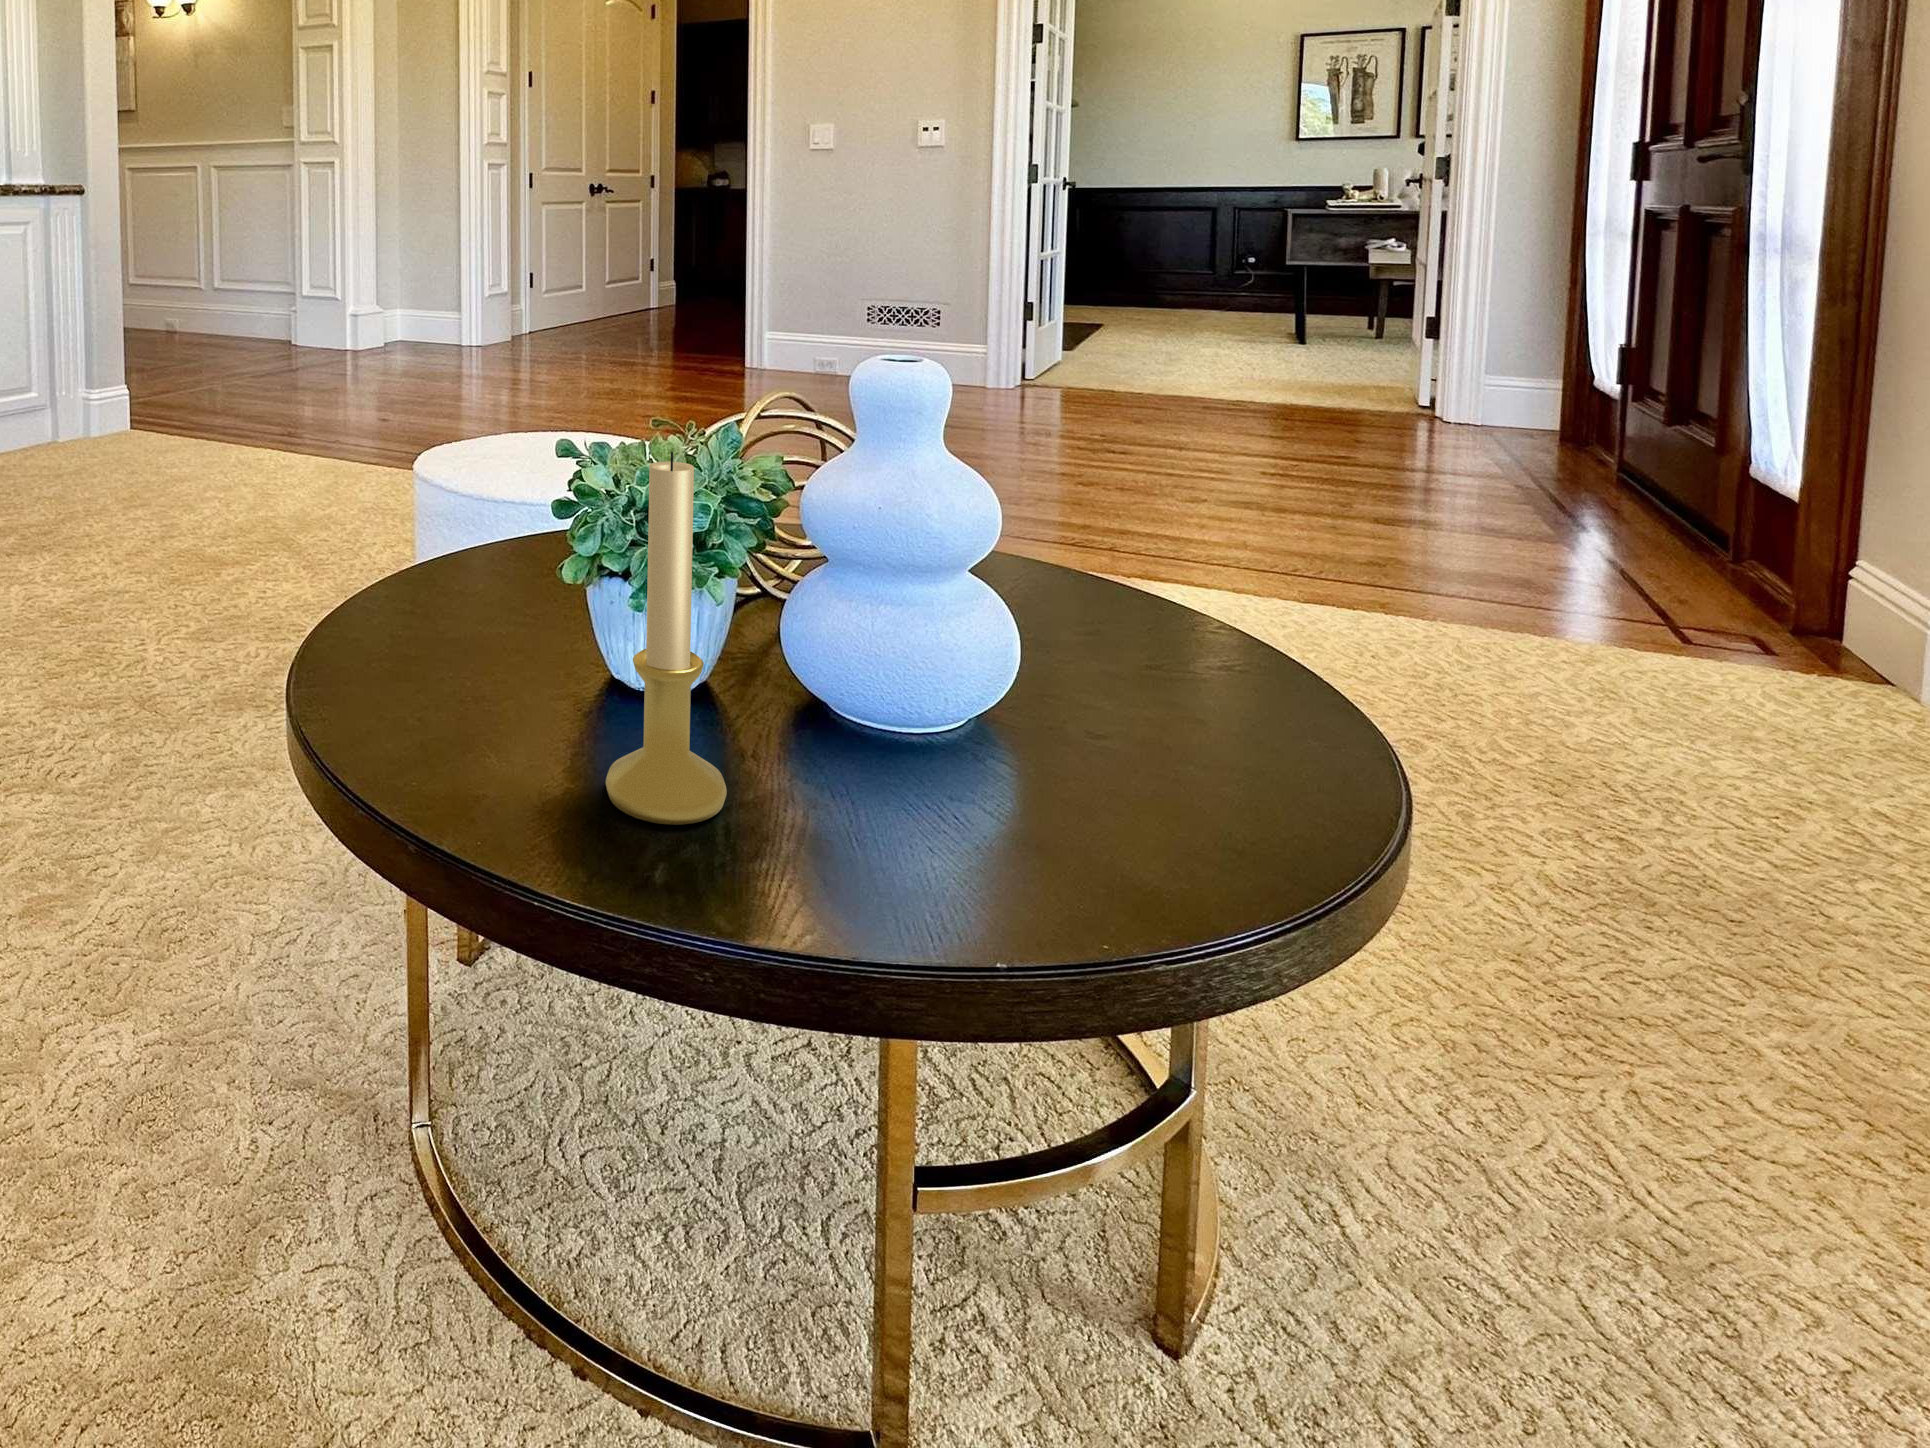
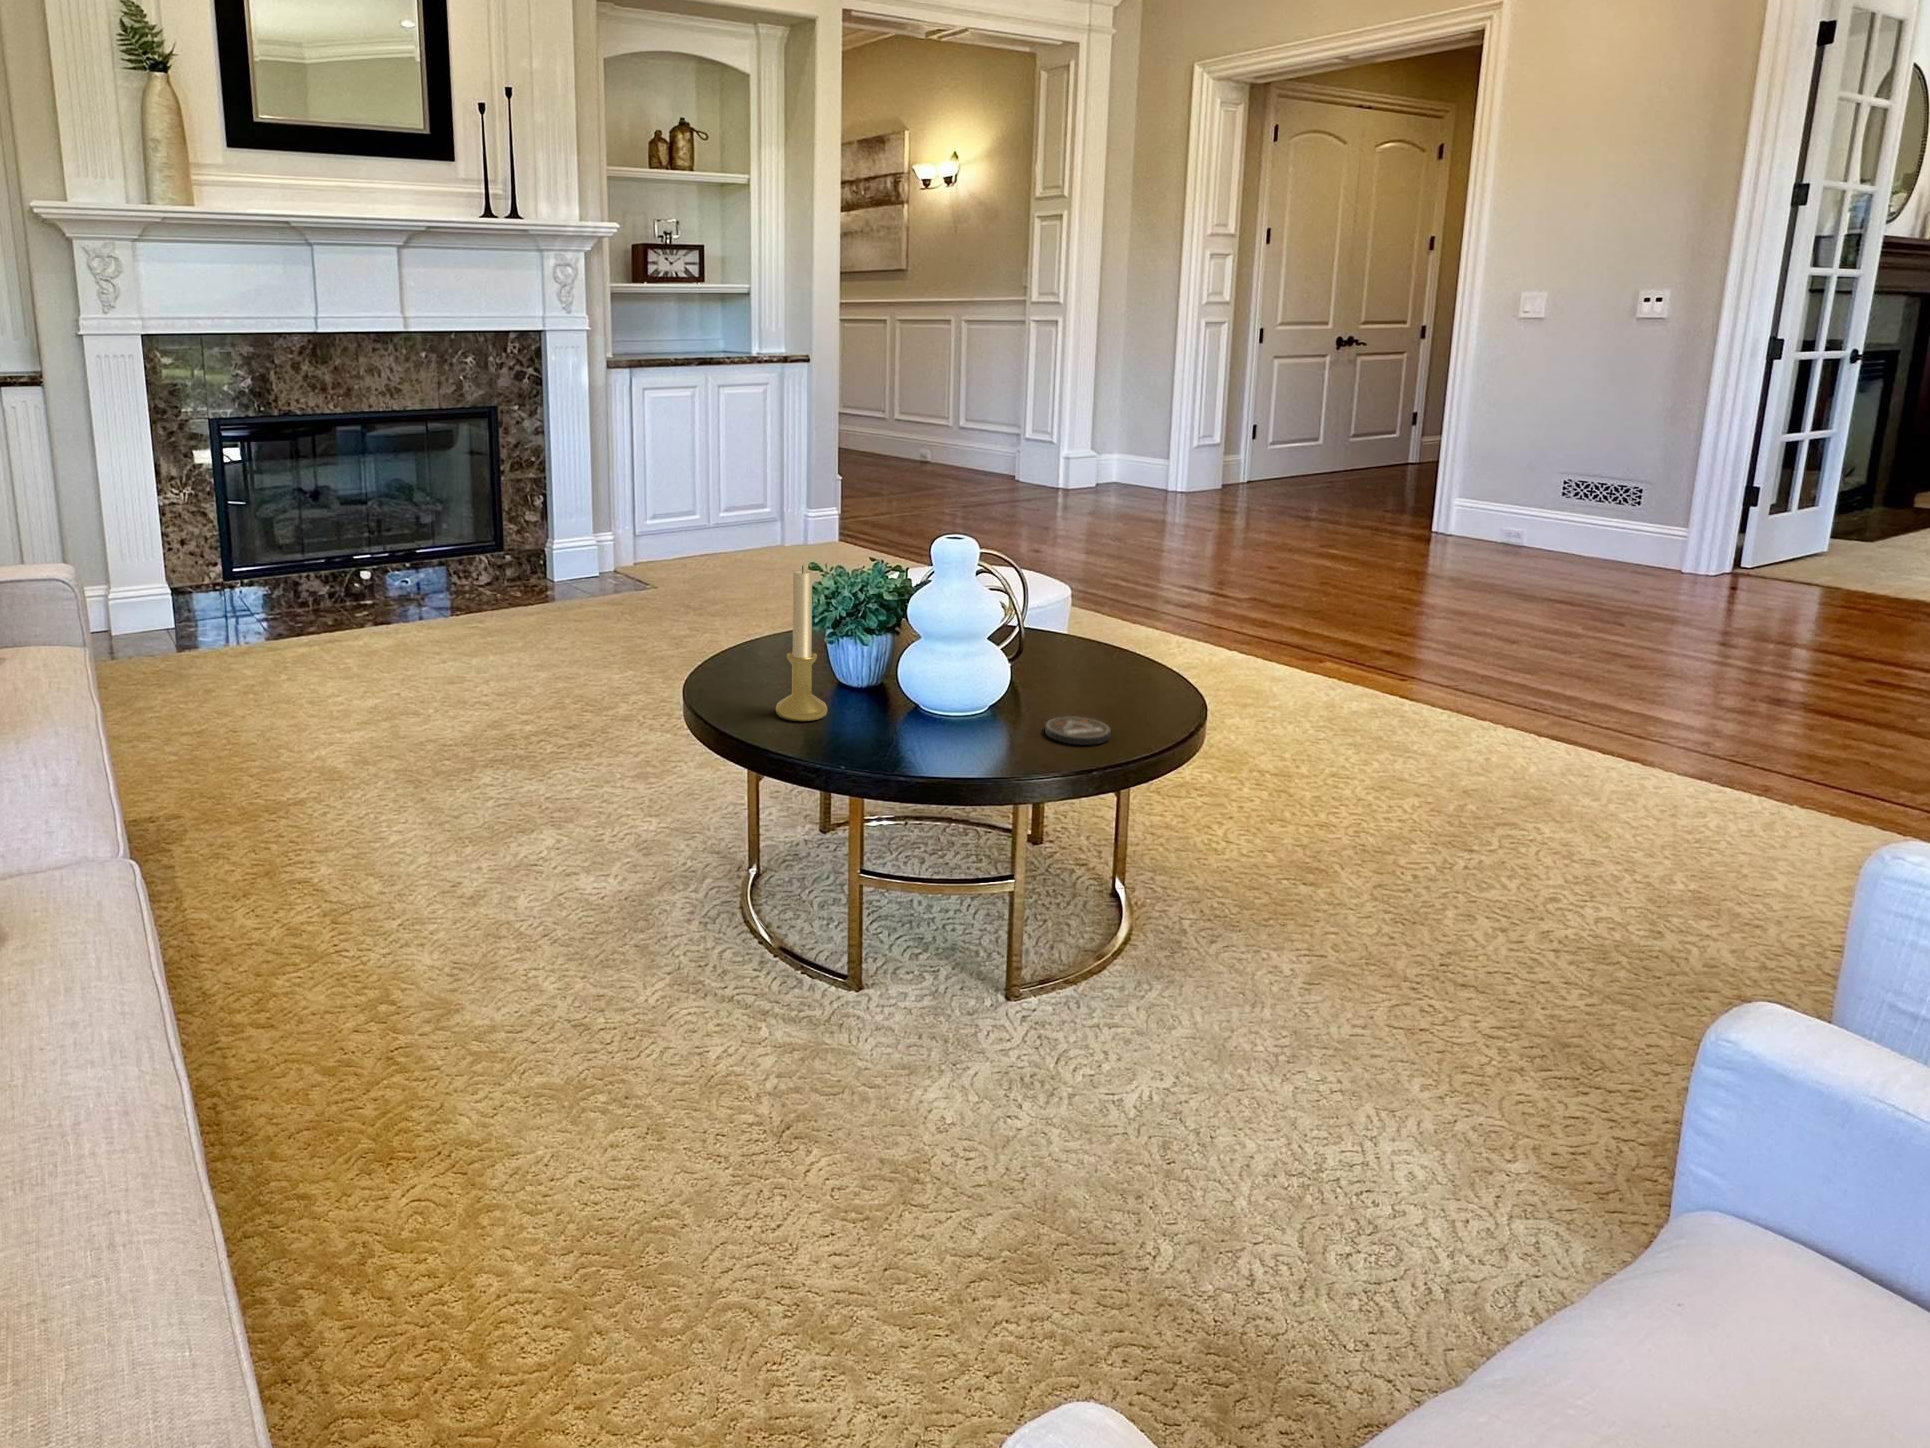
coaster: none [1126,696,1273,766] -> present [1045,716,1111,745]

